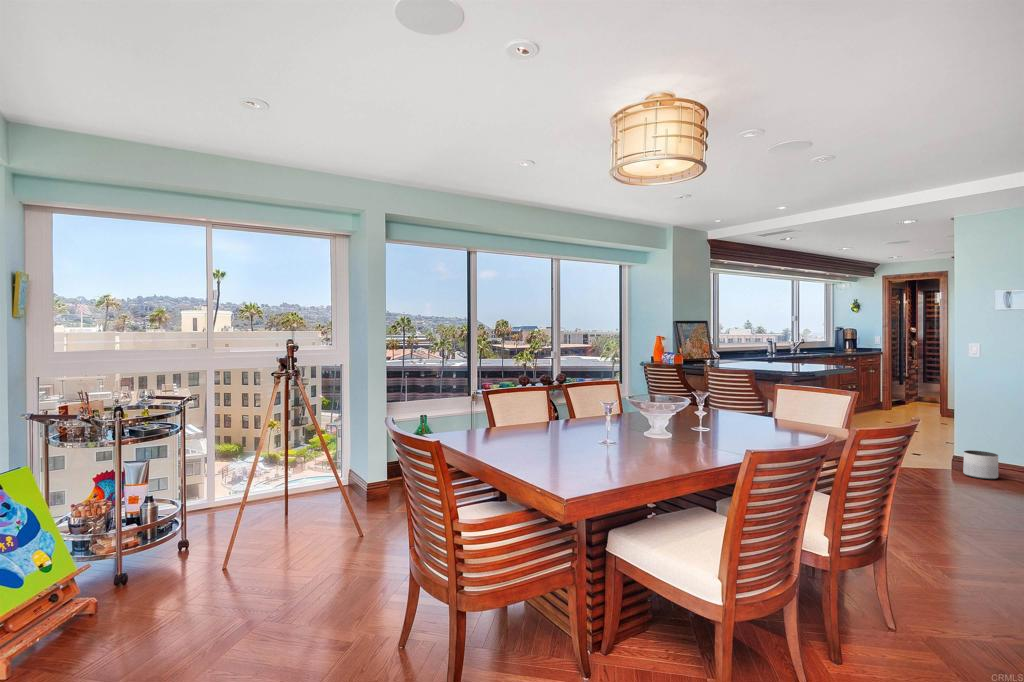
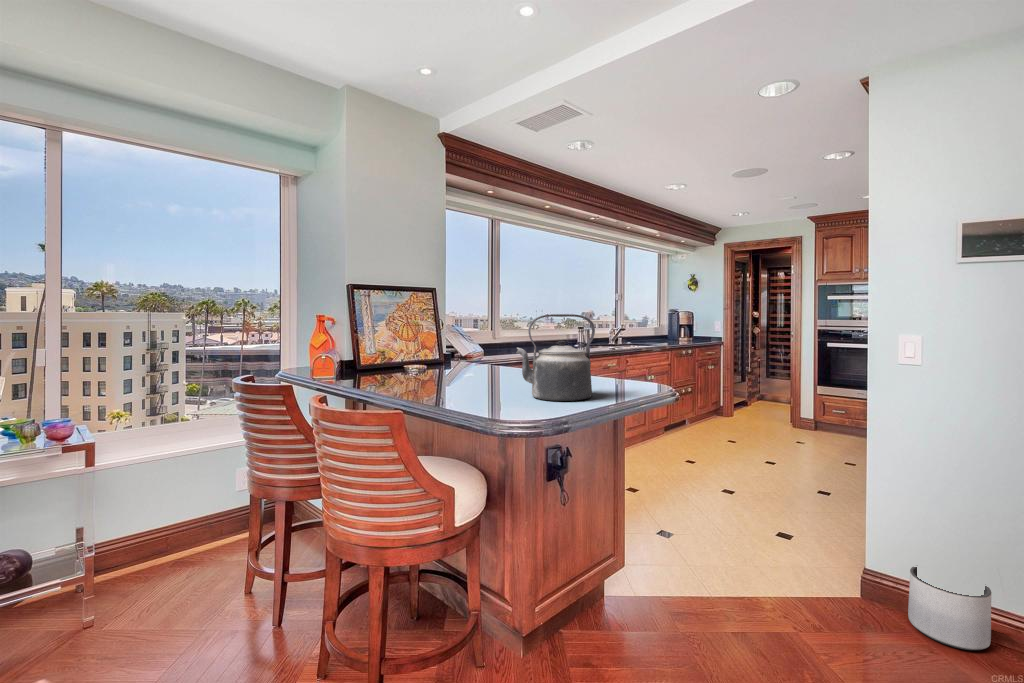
kettle: none [779,337,813,371] -> present [516,314,595,401]

